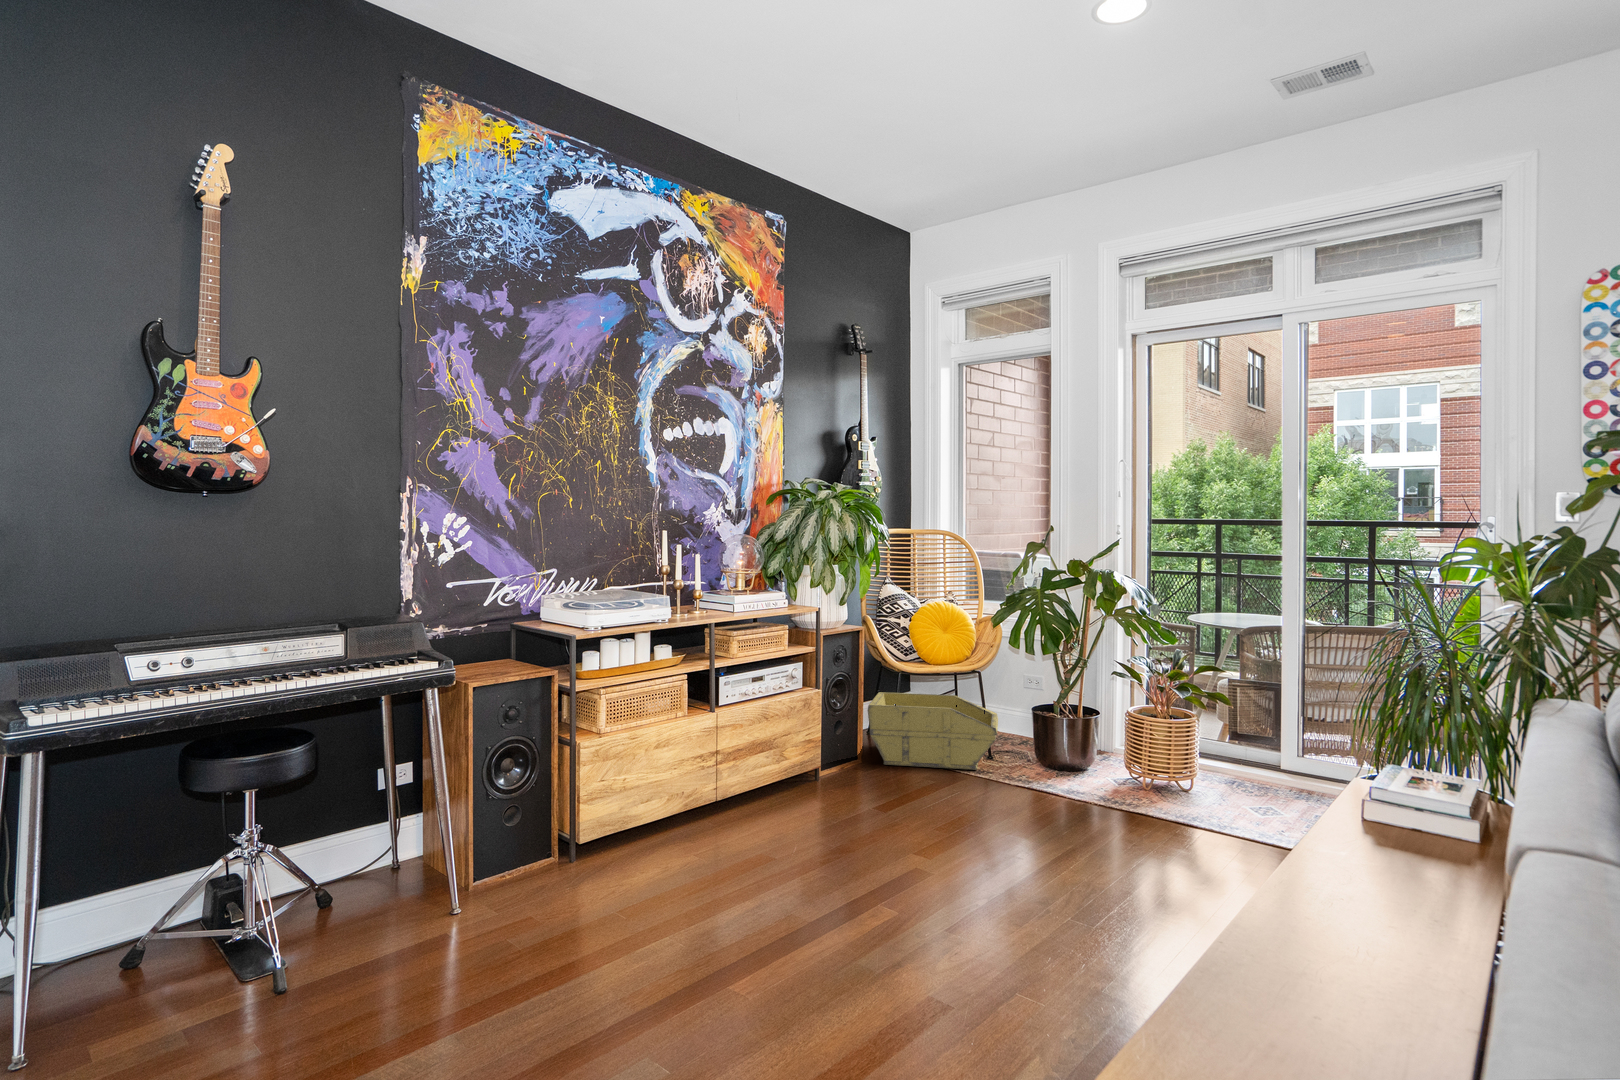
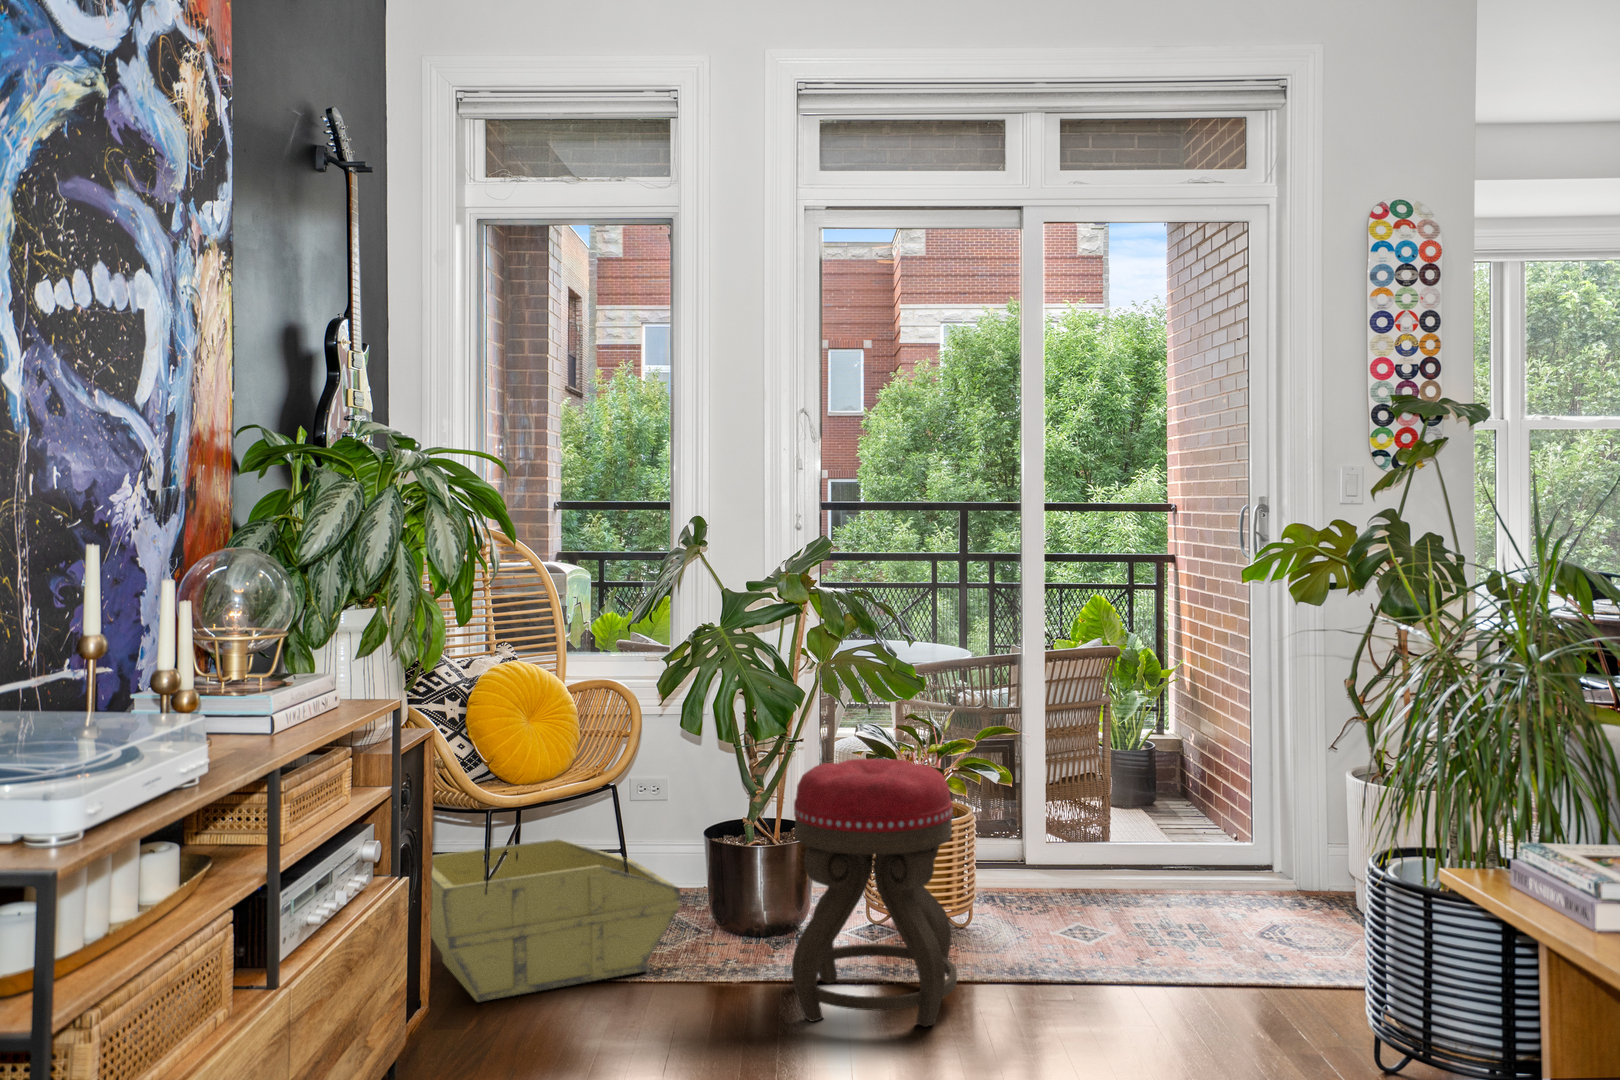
ottoman: none [1014,667,1131,825] -> present [792,759,957,1027]

